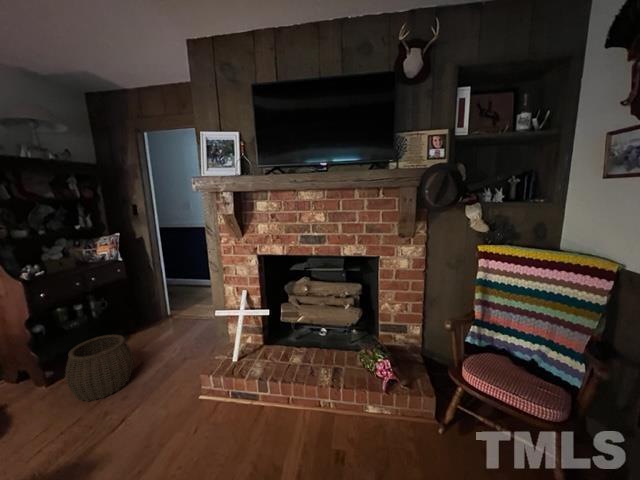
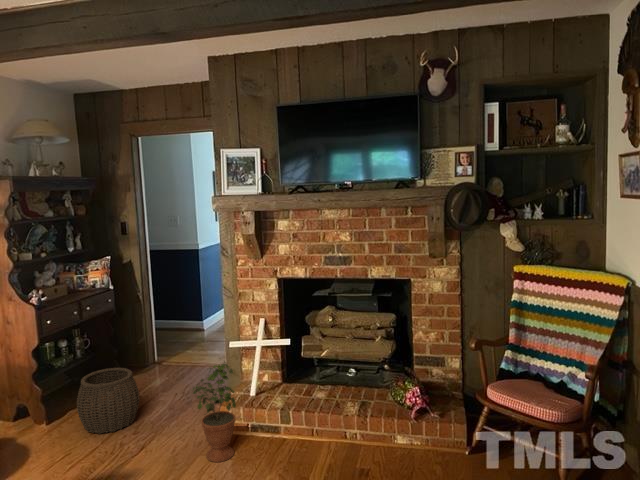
potted plant: none [163,337,212,441] -> present [192,361,236,462]

